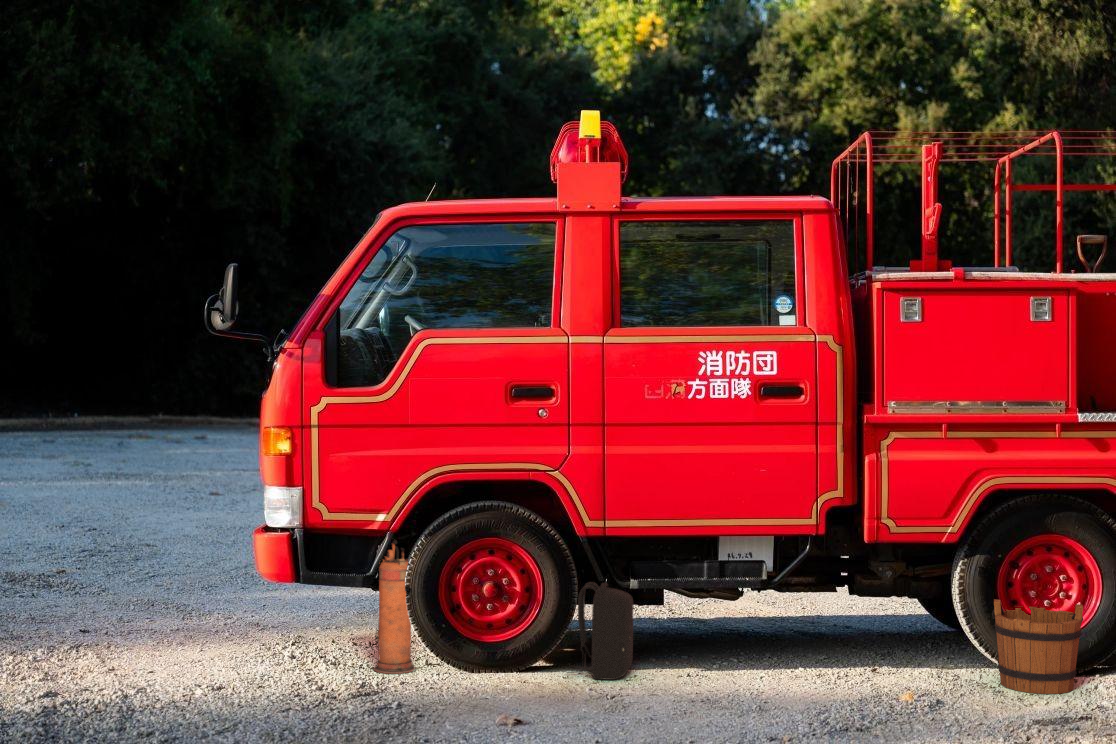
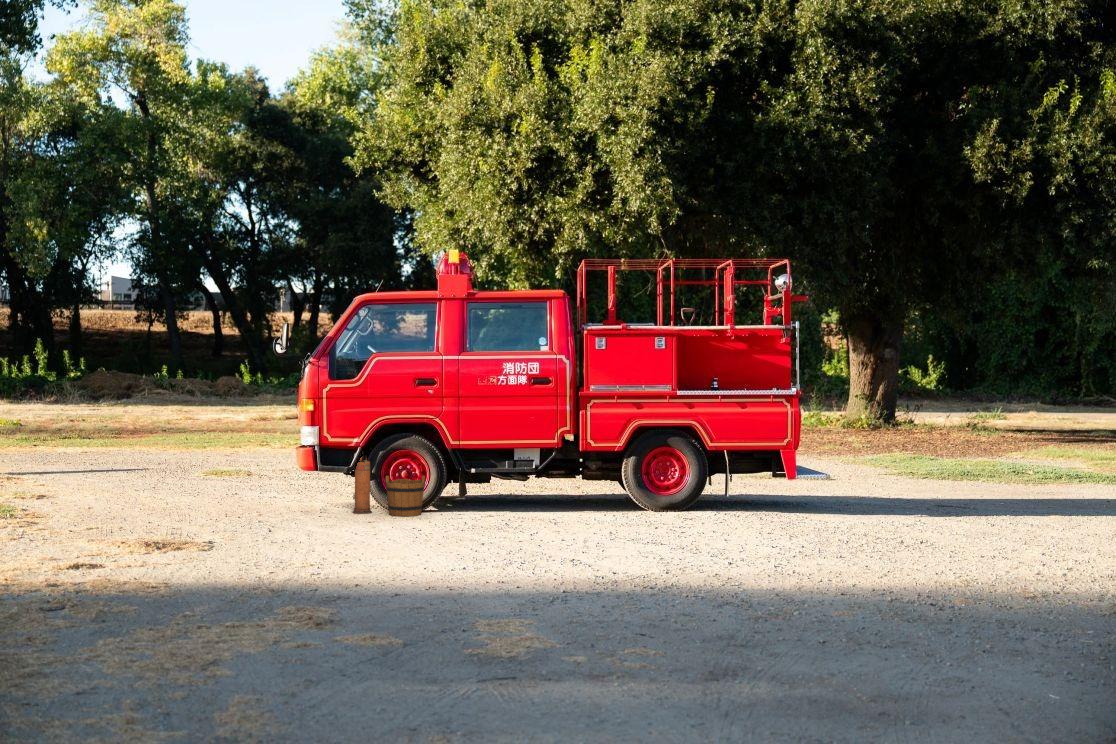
backpack: present [567,582,633,680] -> none [443,471,475,515]
bucket: present [992,599,1083,694] -> present [385,476,425,516]

